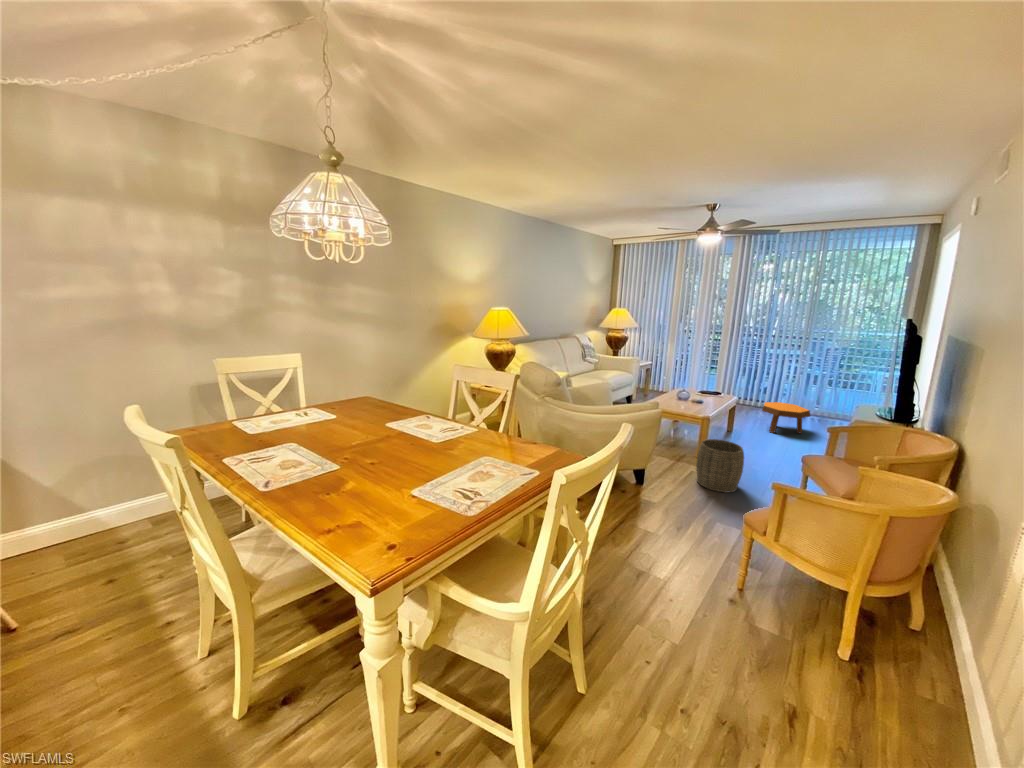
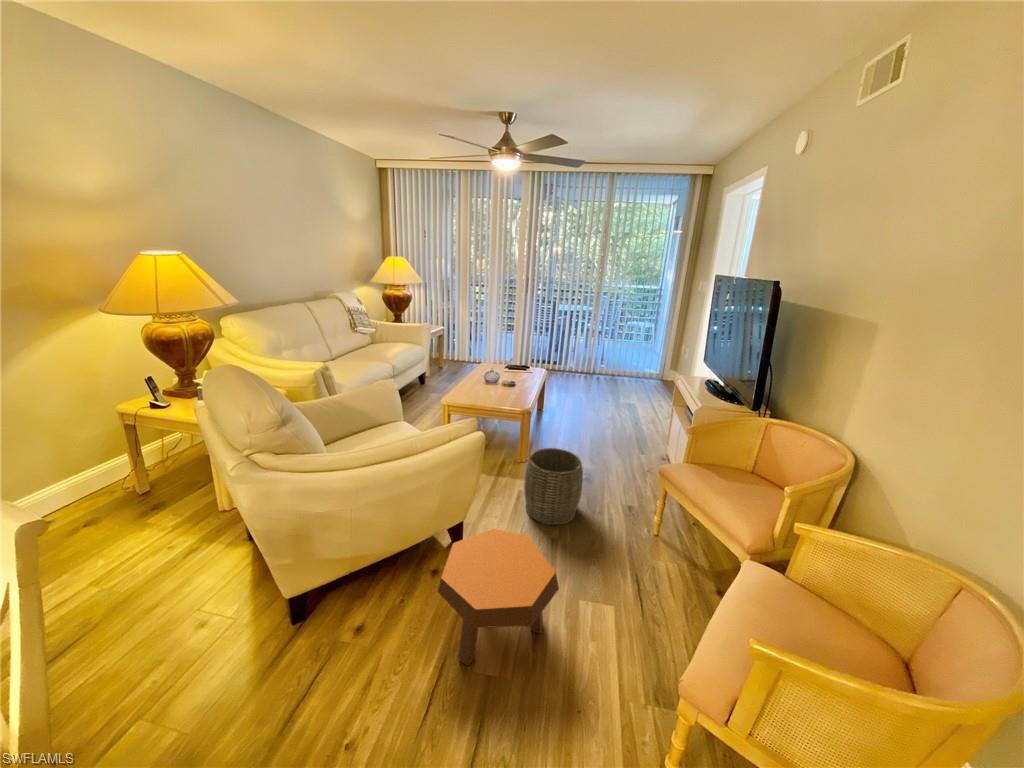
footstool: present [762,402,810,434] -> present [438,529,559,666]

